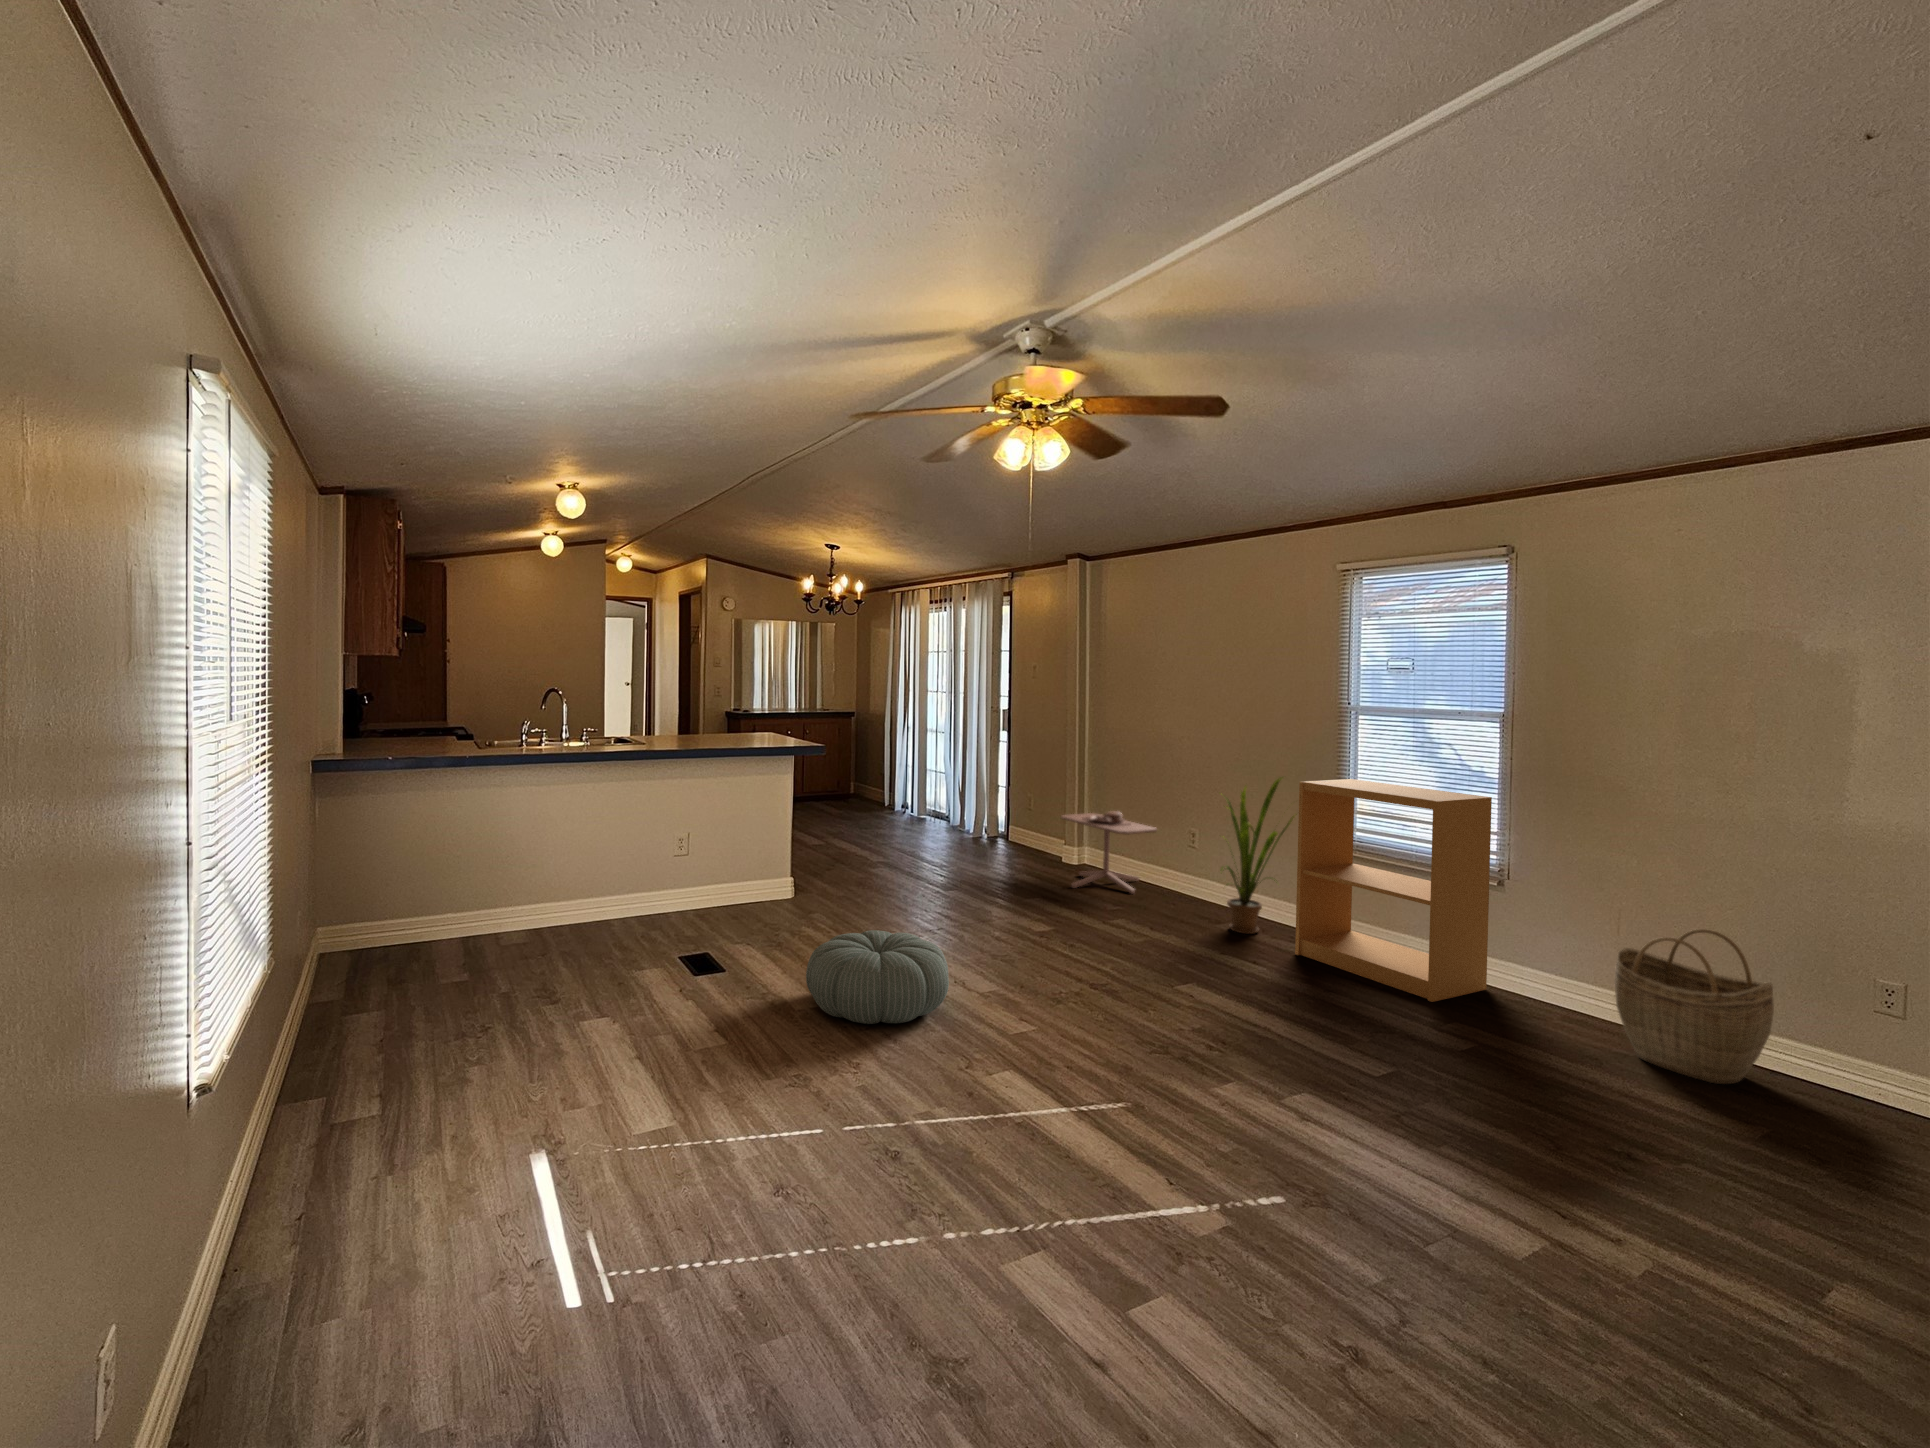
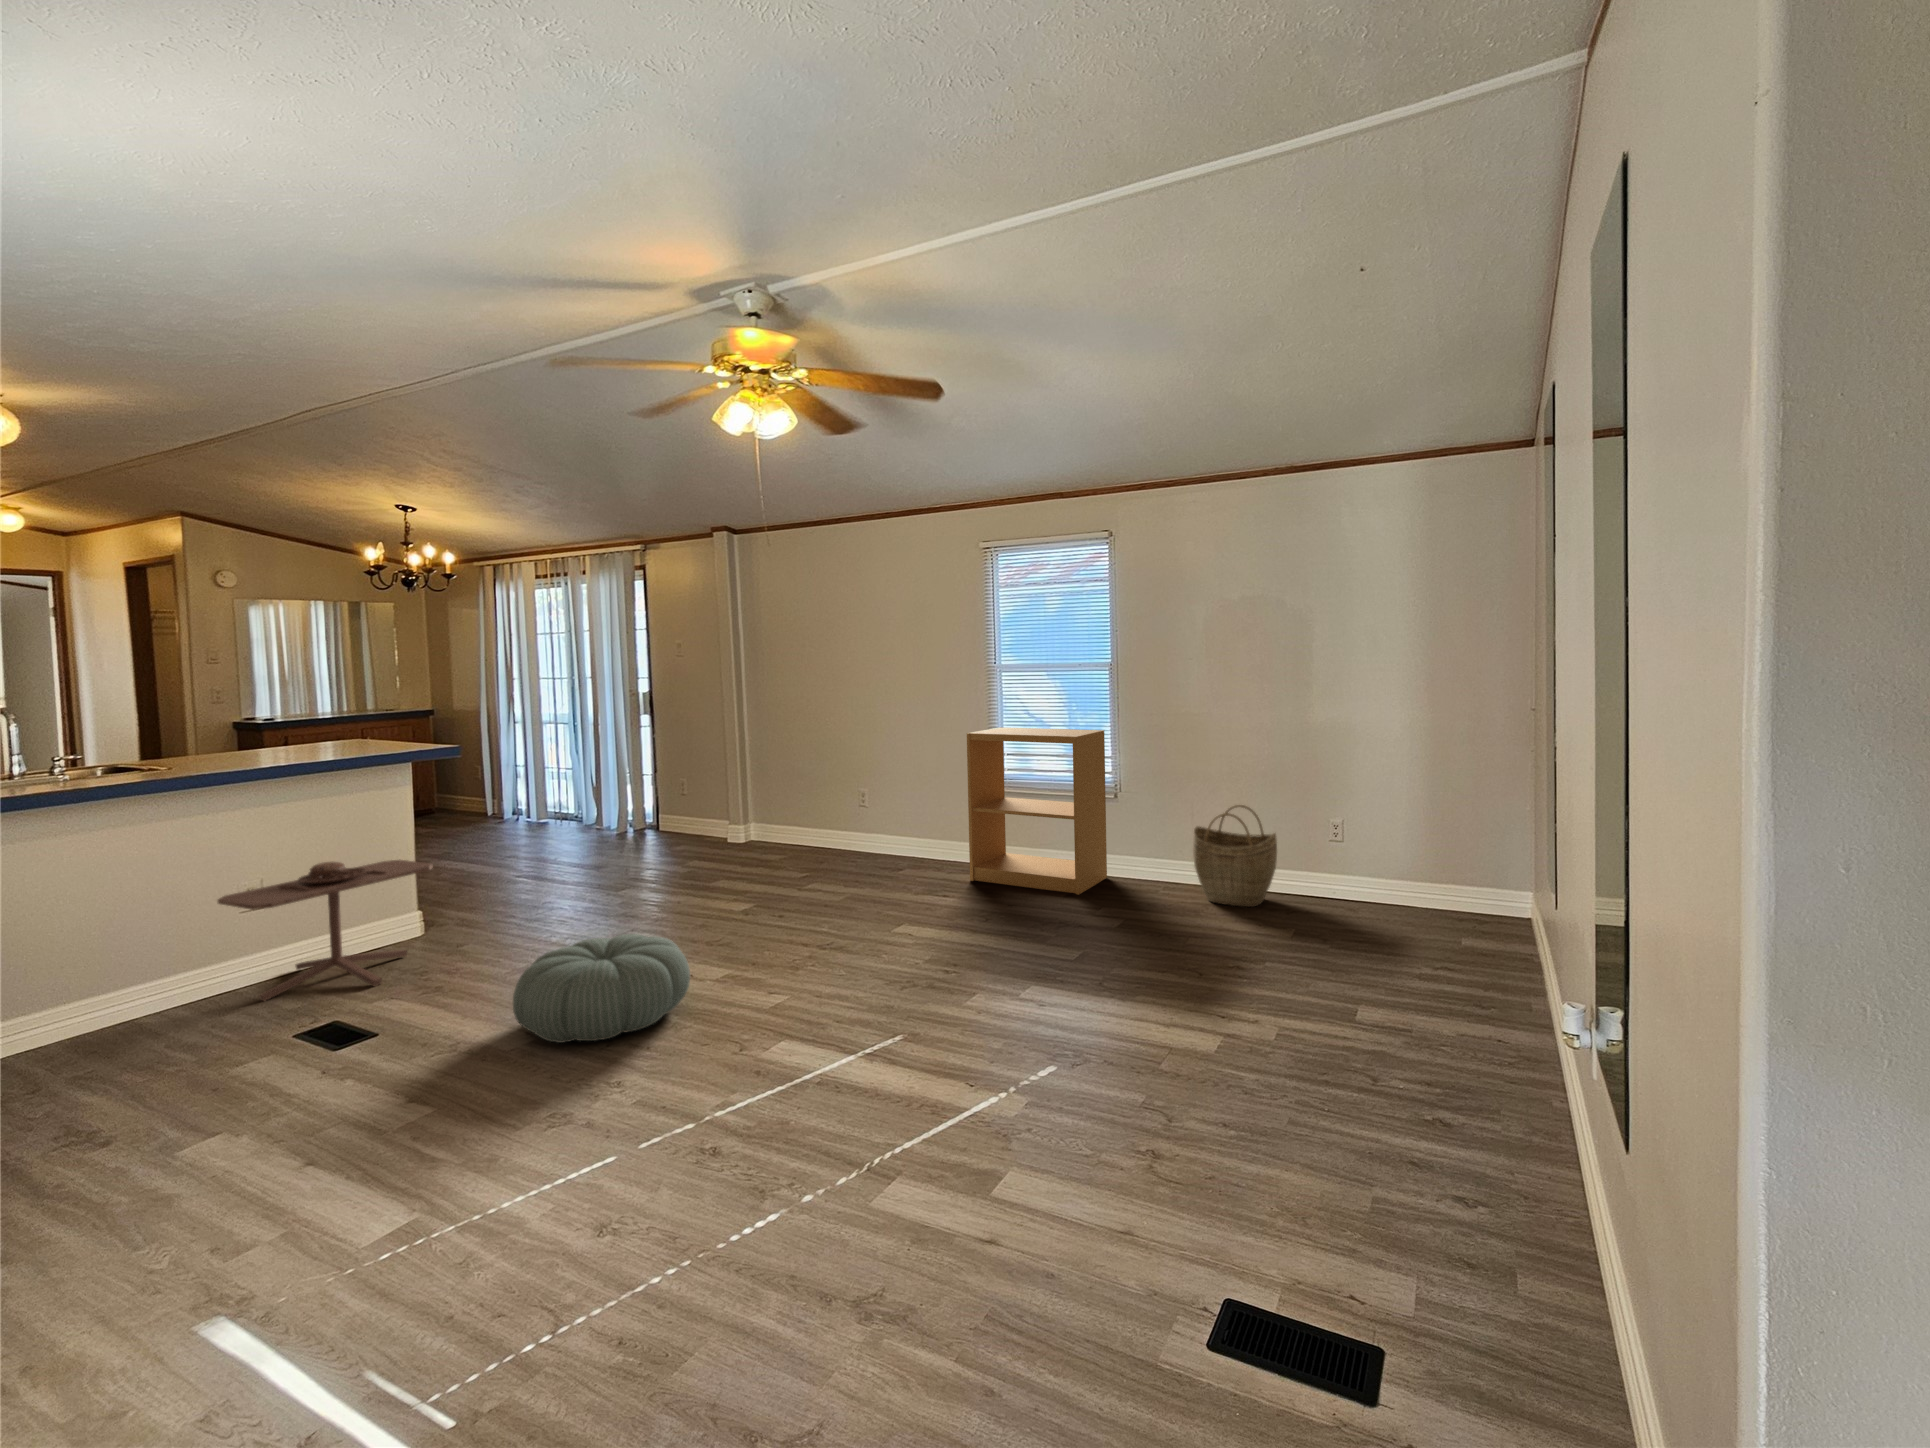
house plant: present [1221,777,1297,934] -> none [889,731,961,873]
side table: present [1061,811,1157,894] -> present [218,860,433,1001]

